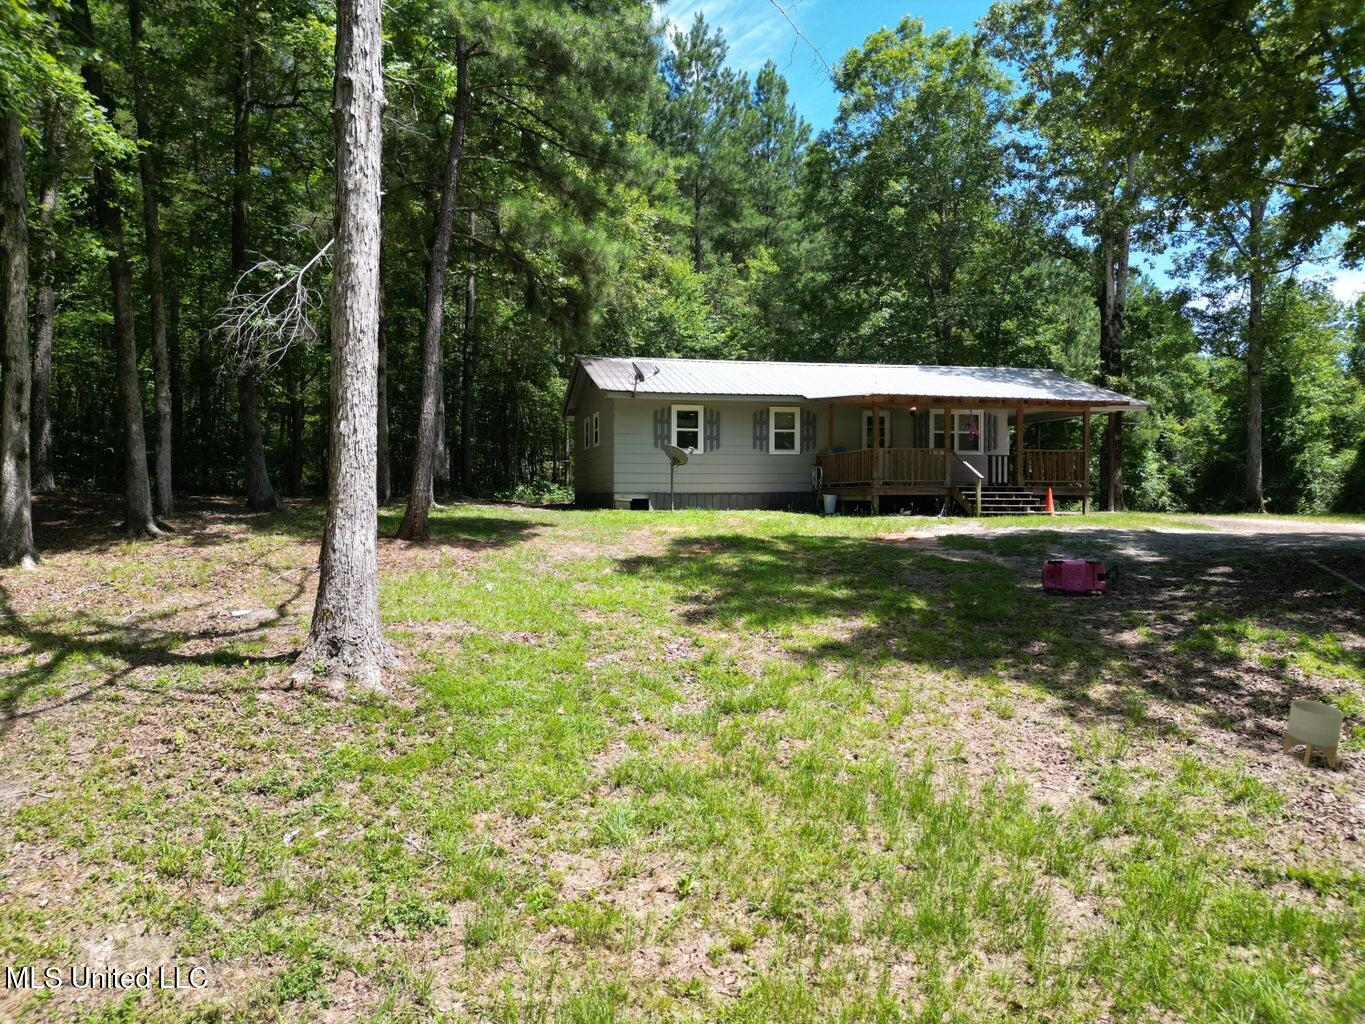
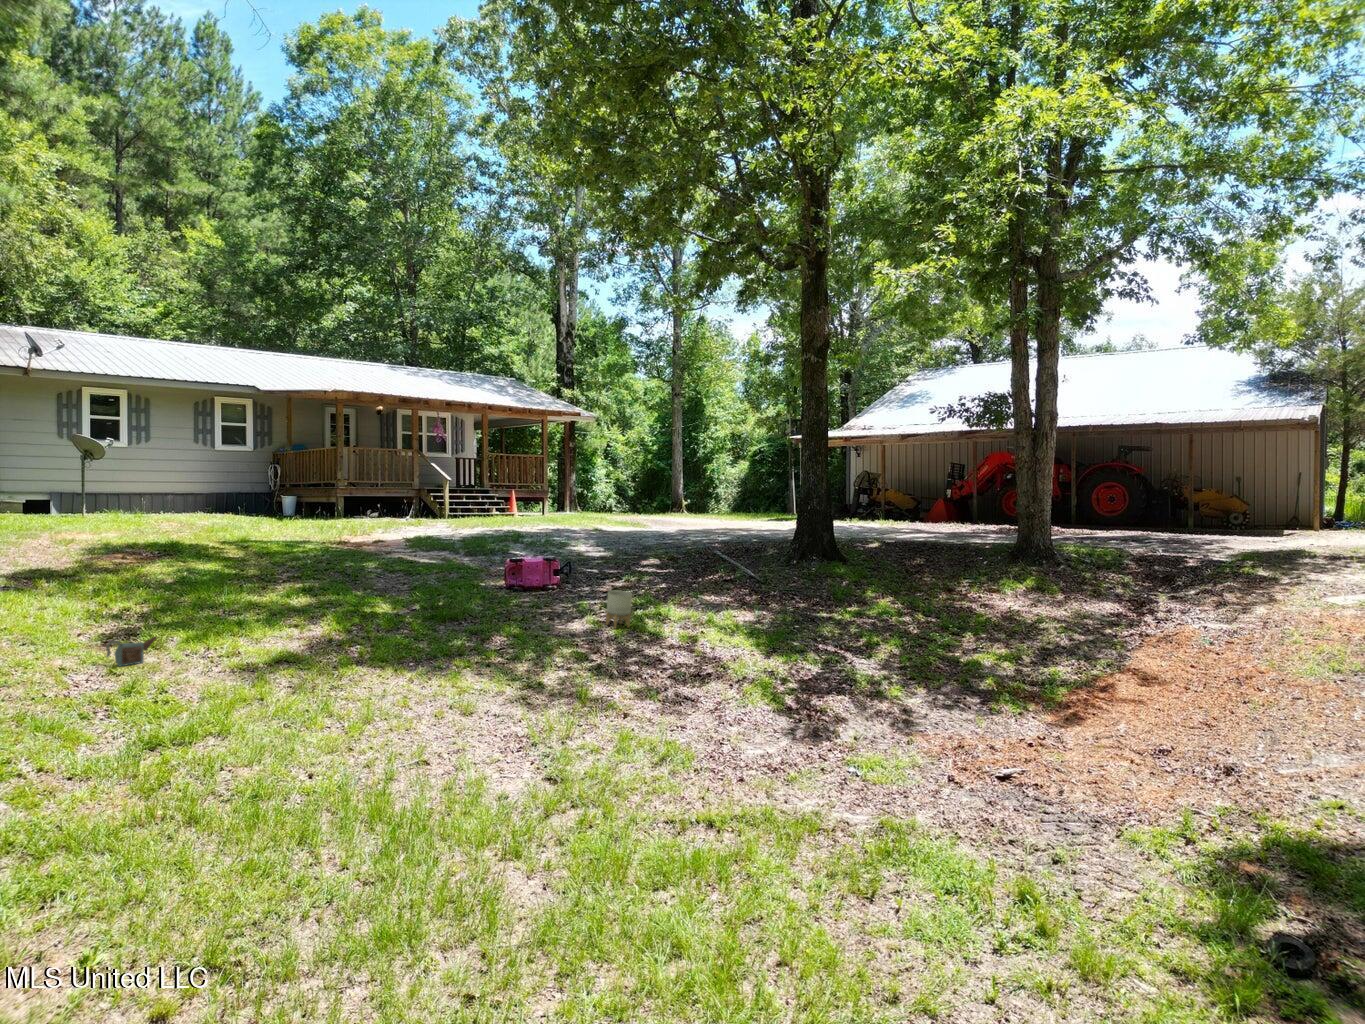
watering can: none [616,709,670,743] -> present [106,636,157,667]

